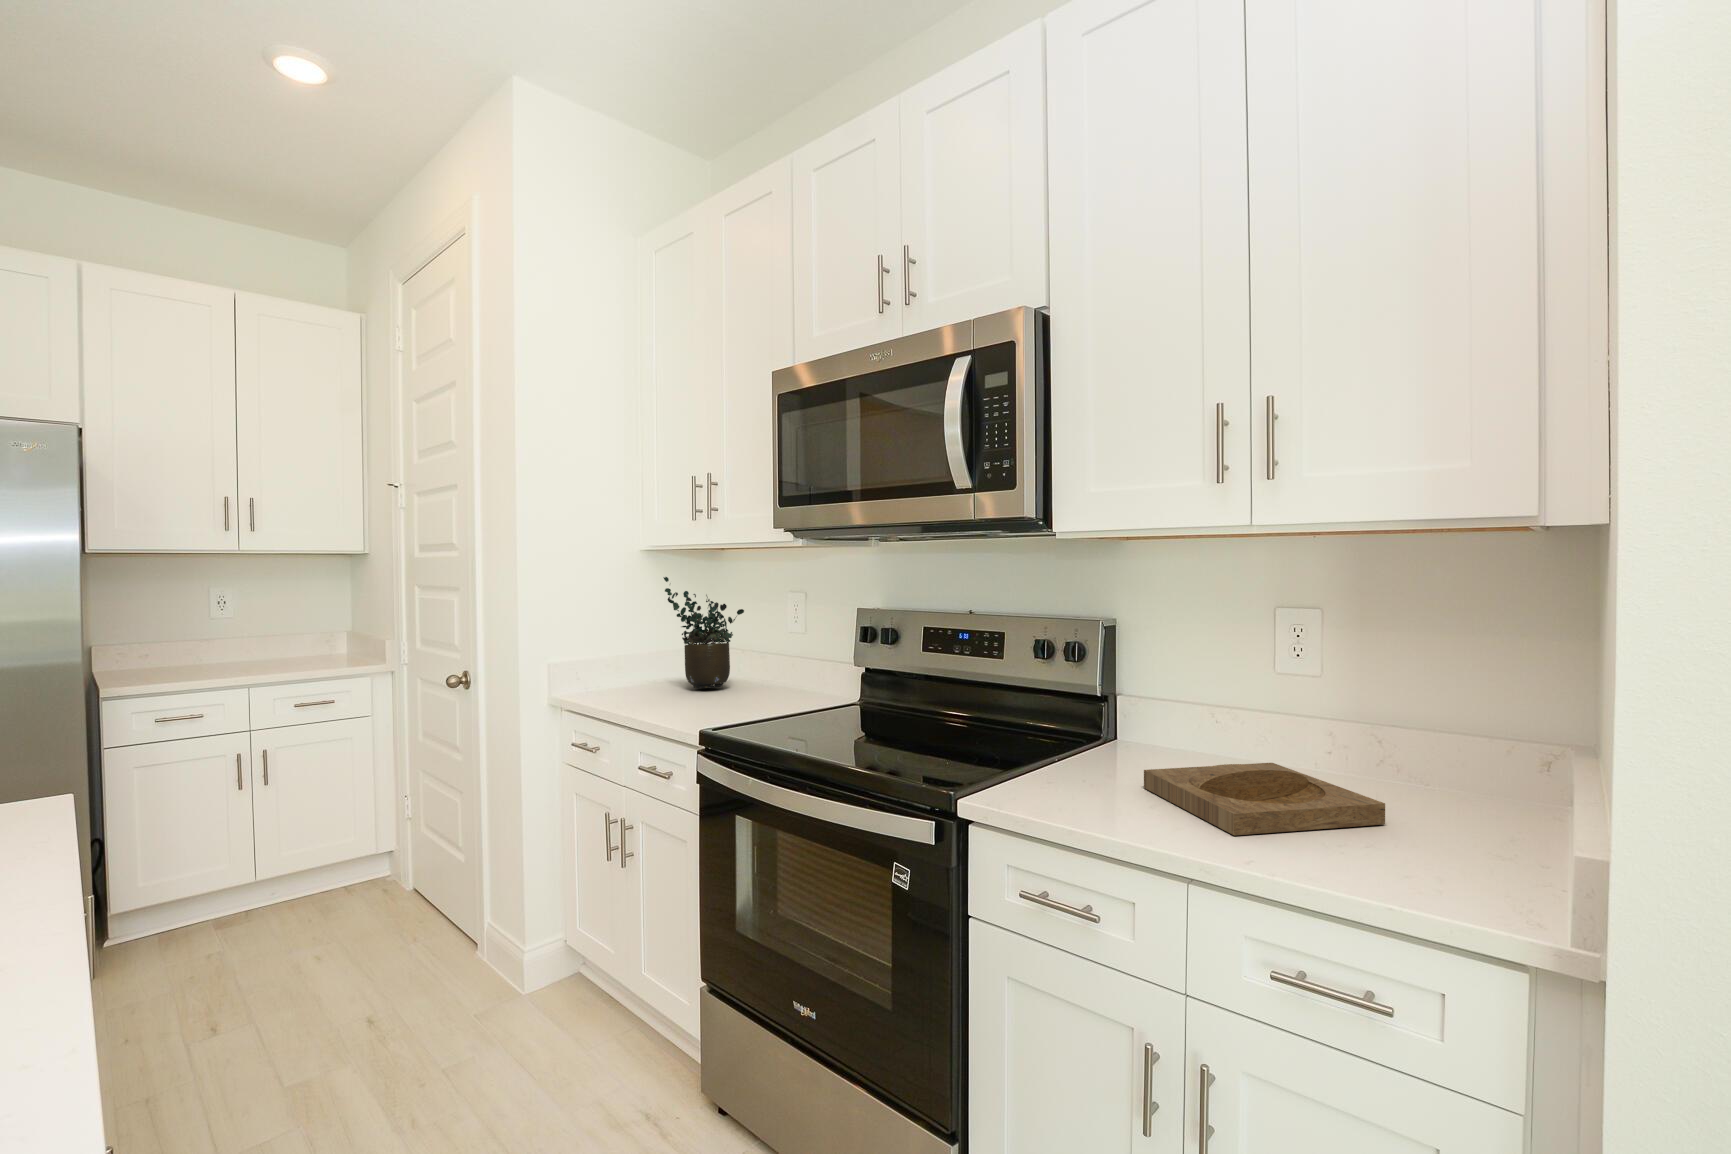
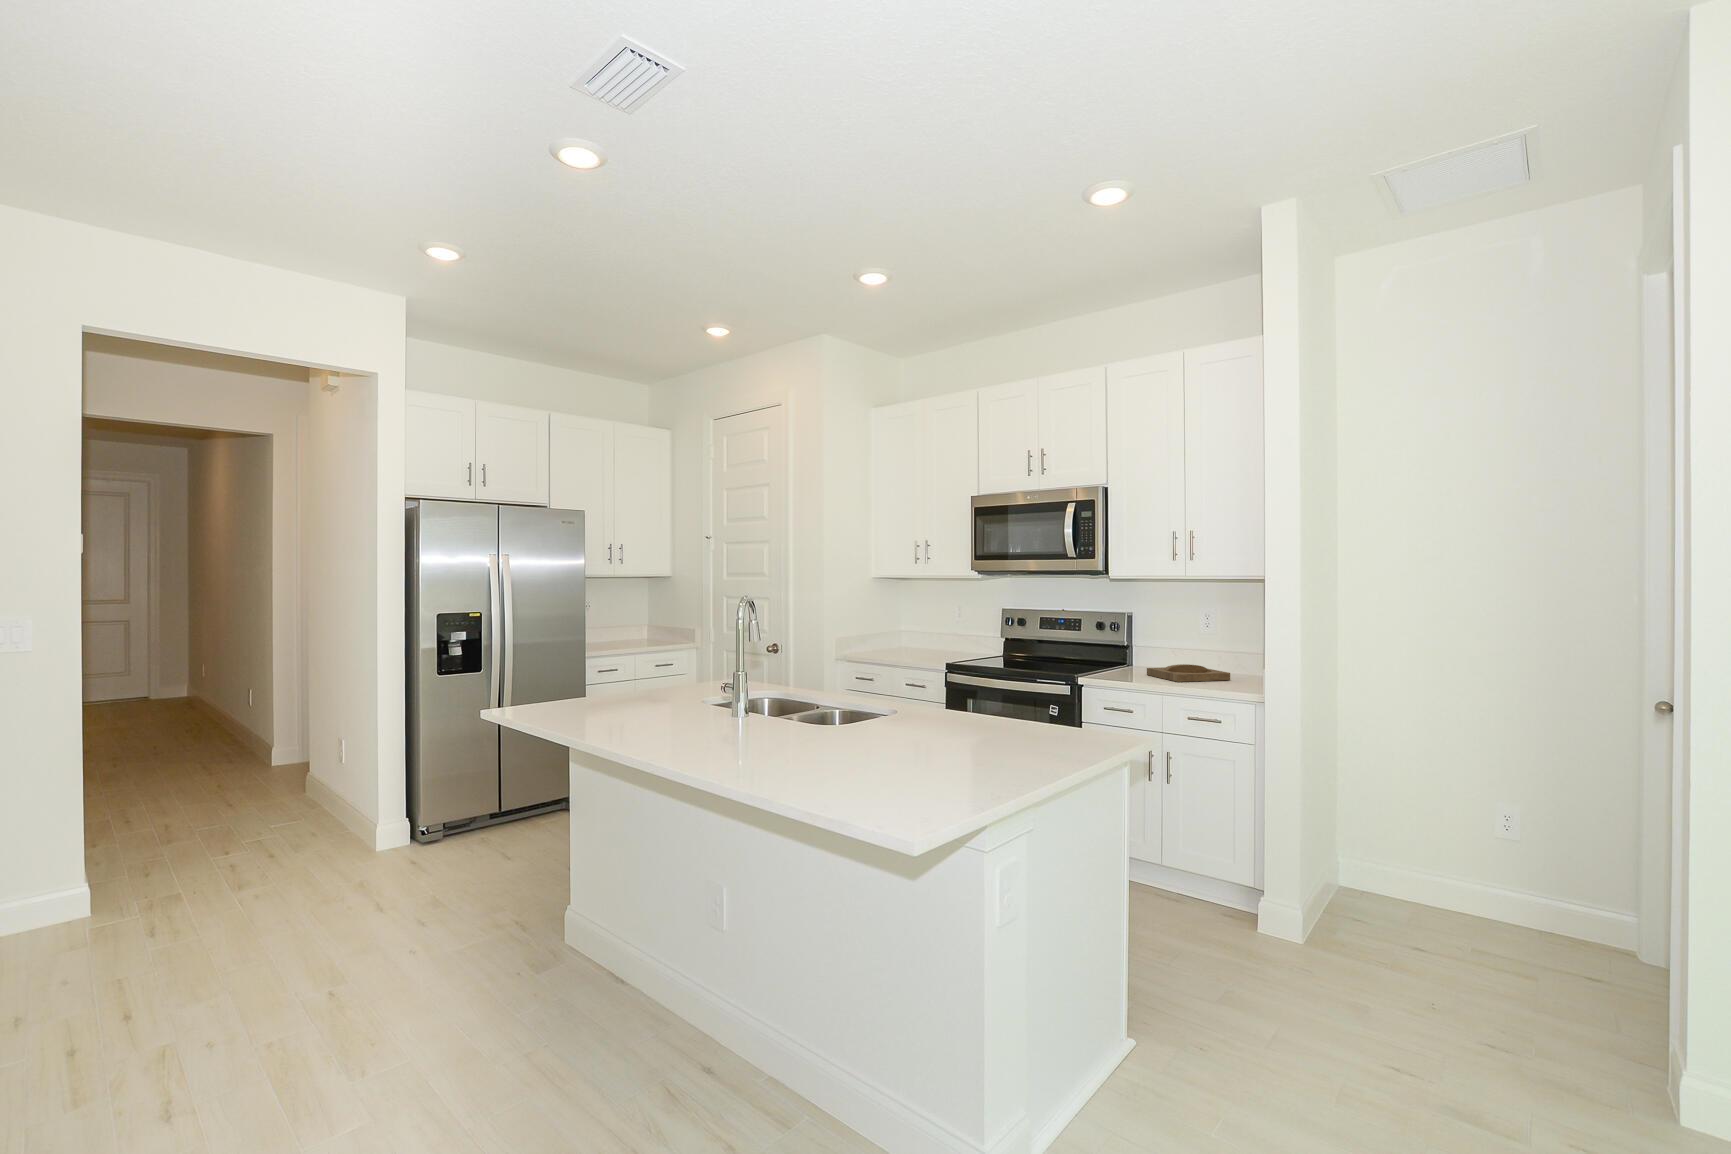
potted plant: present [664,577,744,688] -> none [892,592,933,651]

